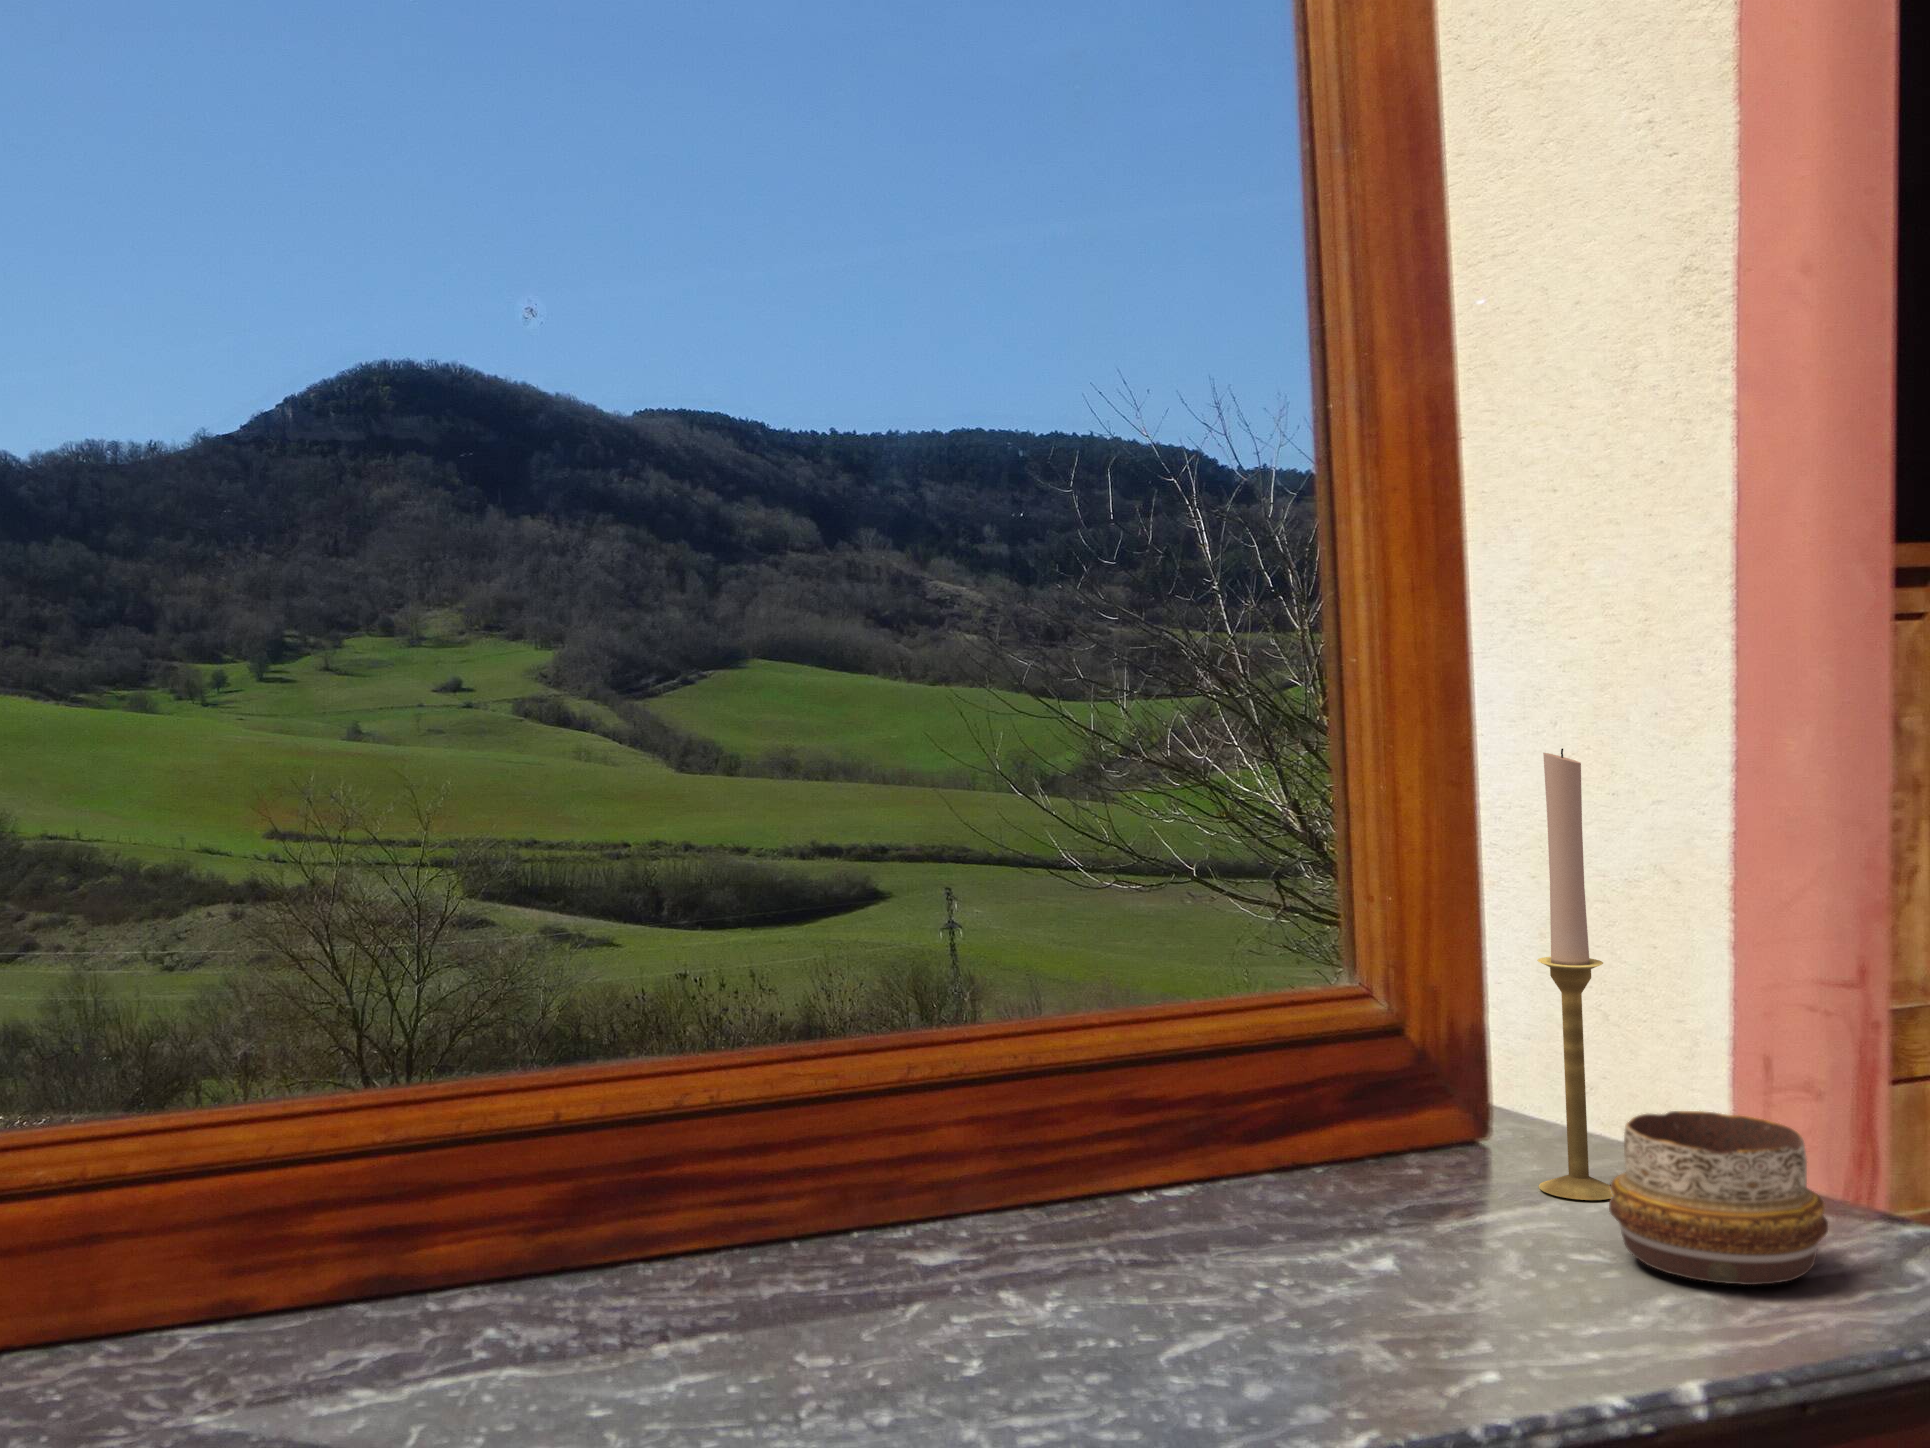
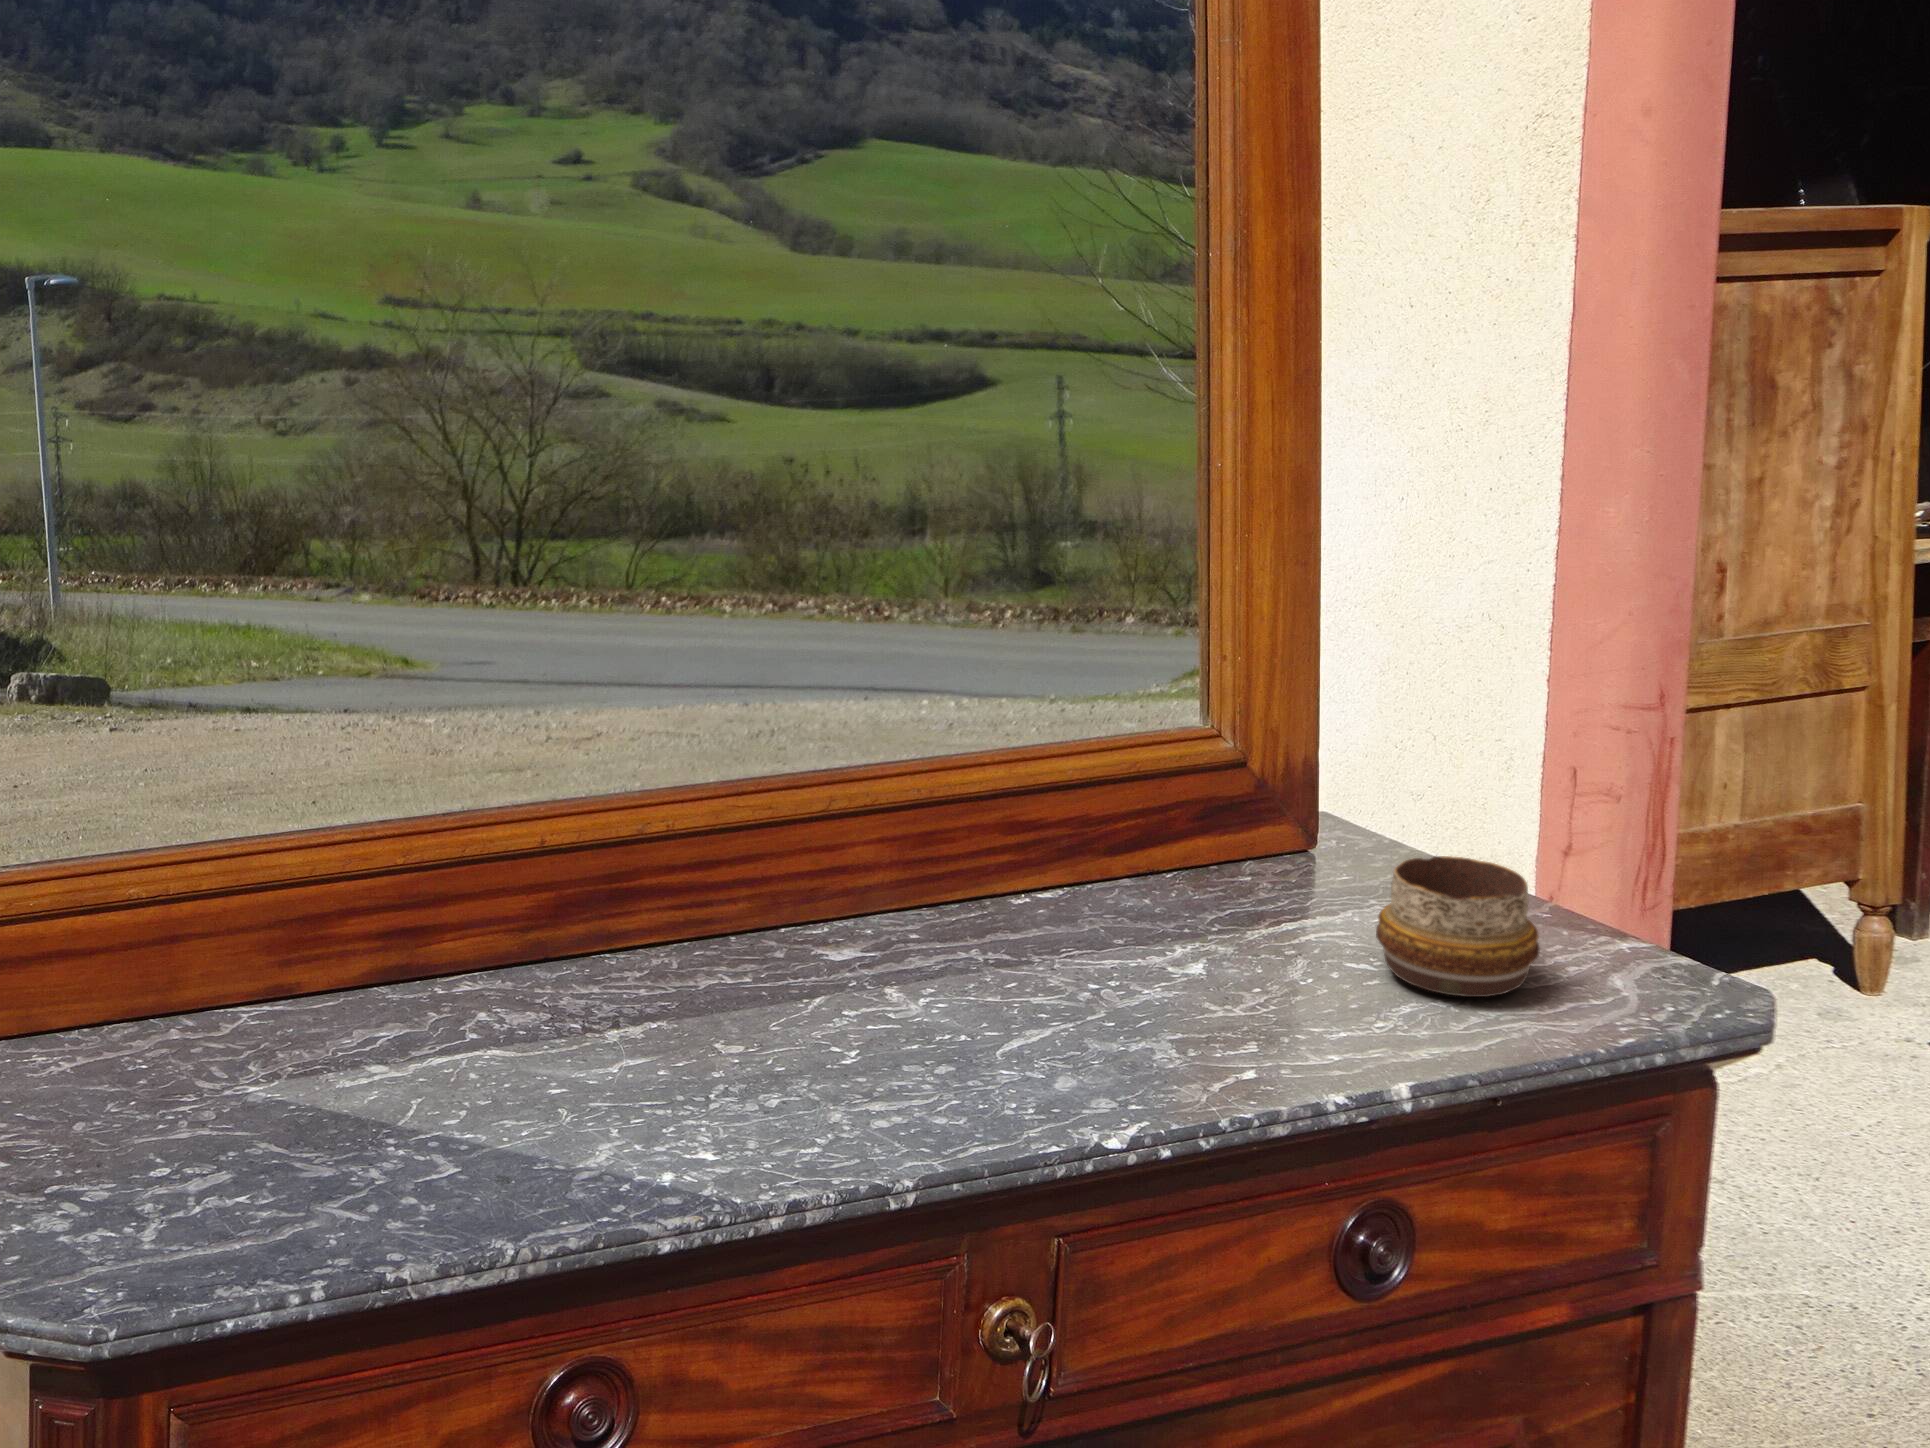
candlestick: present [1537,748,1613,1200] -> none [1342,557,1407,912]

